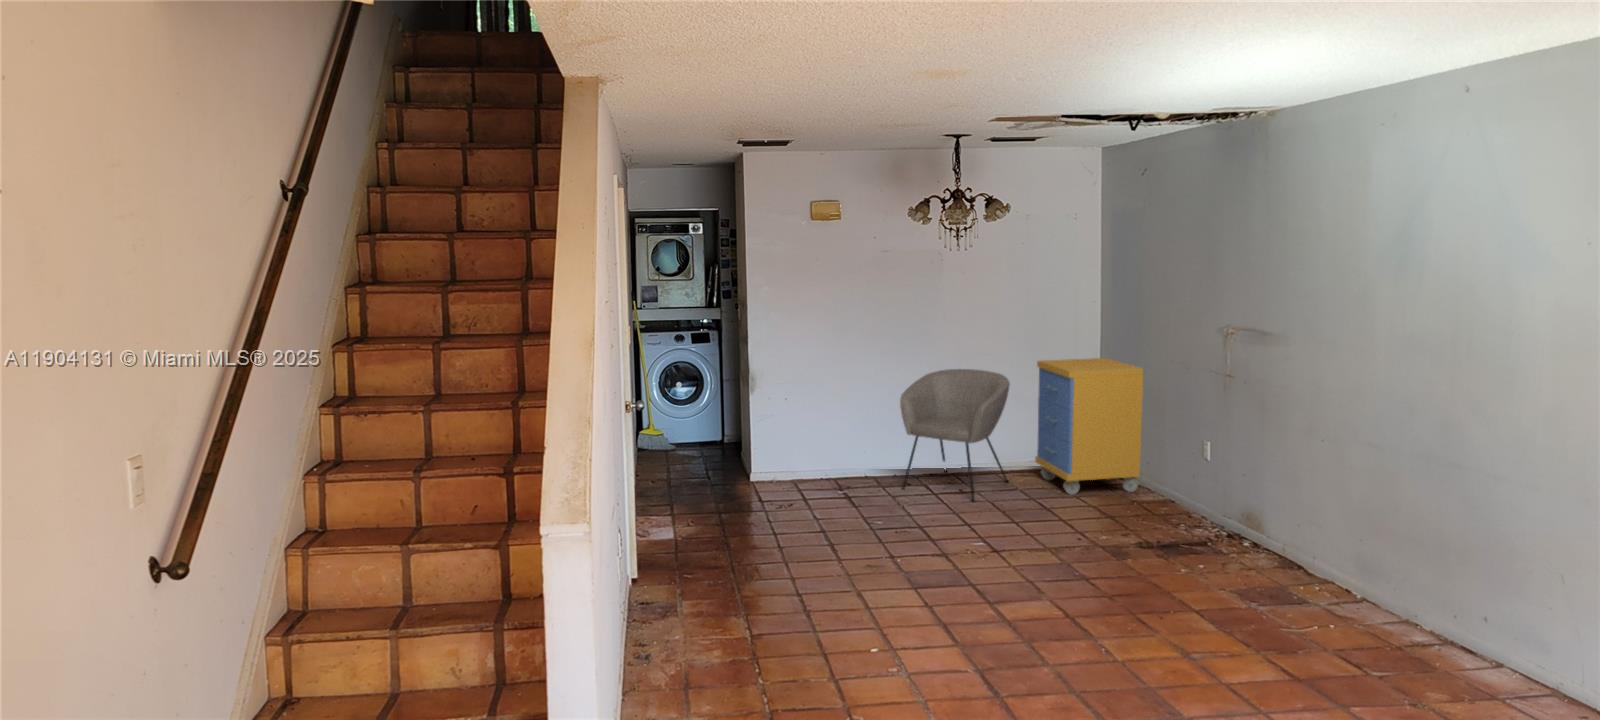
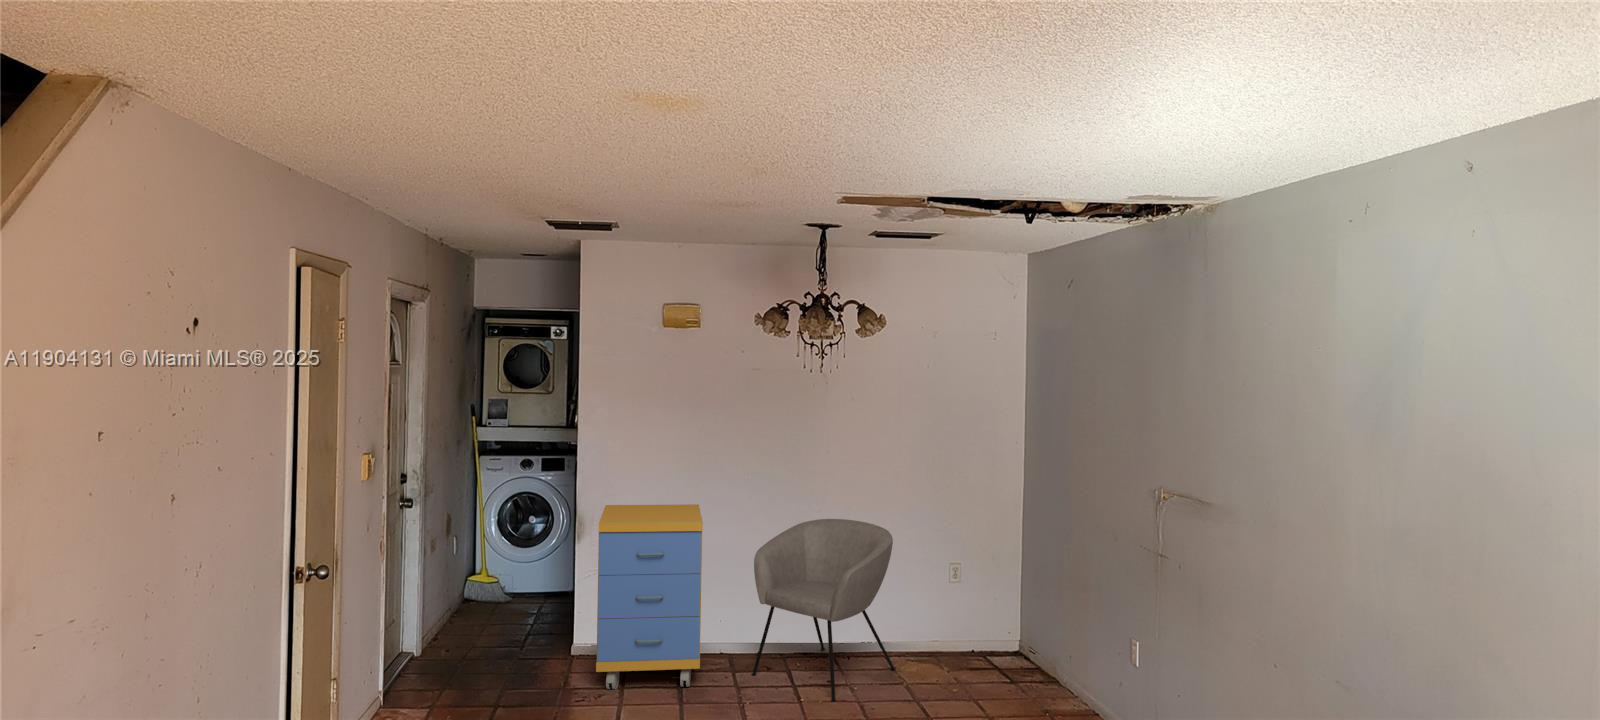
storage cabinet: present [1035,358,1143,494] -> present [596,504,703,689]

